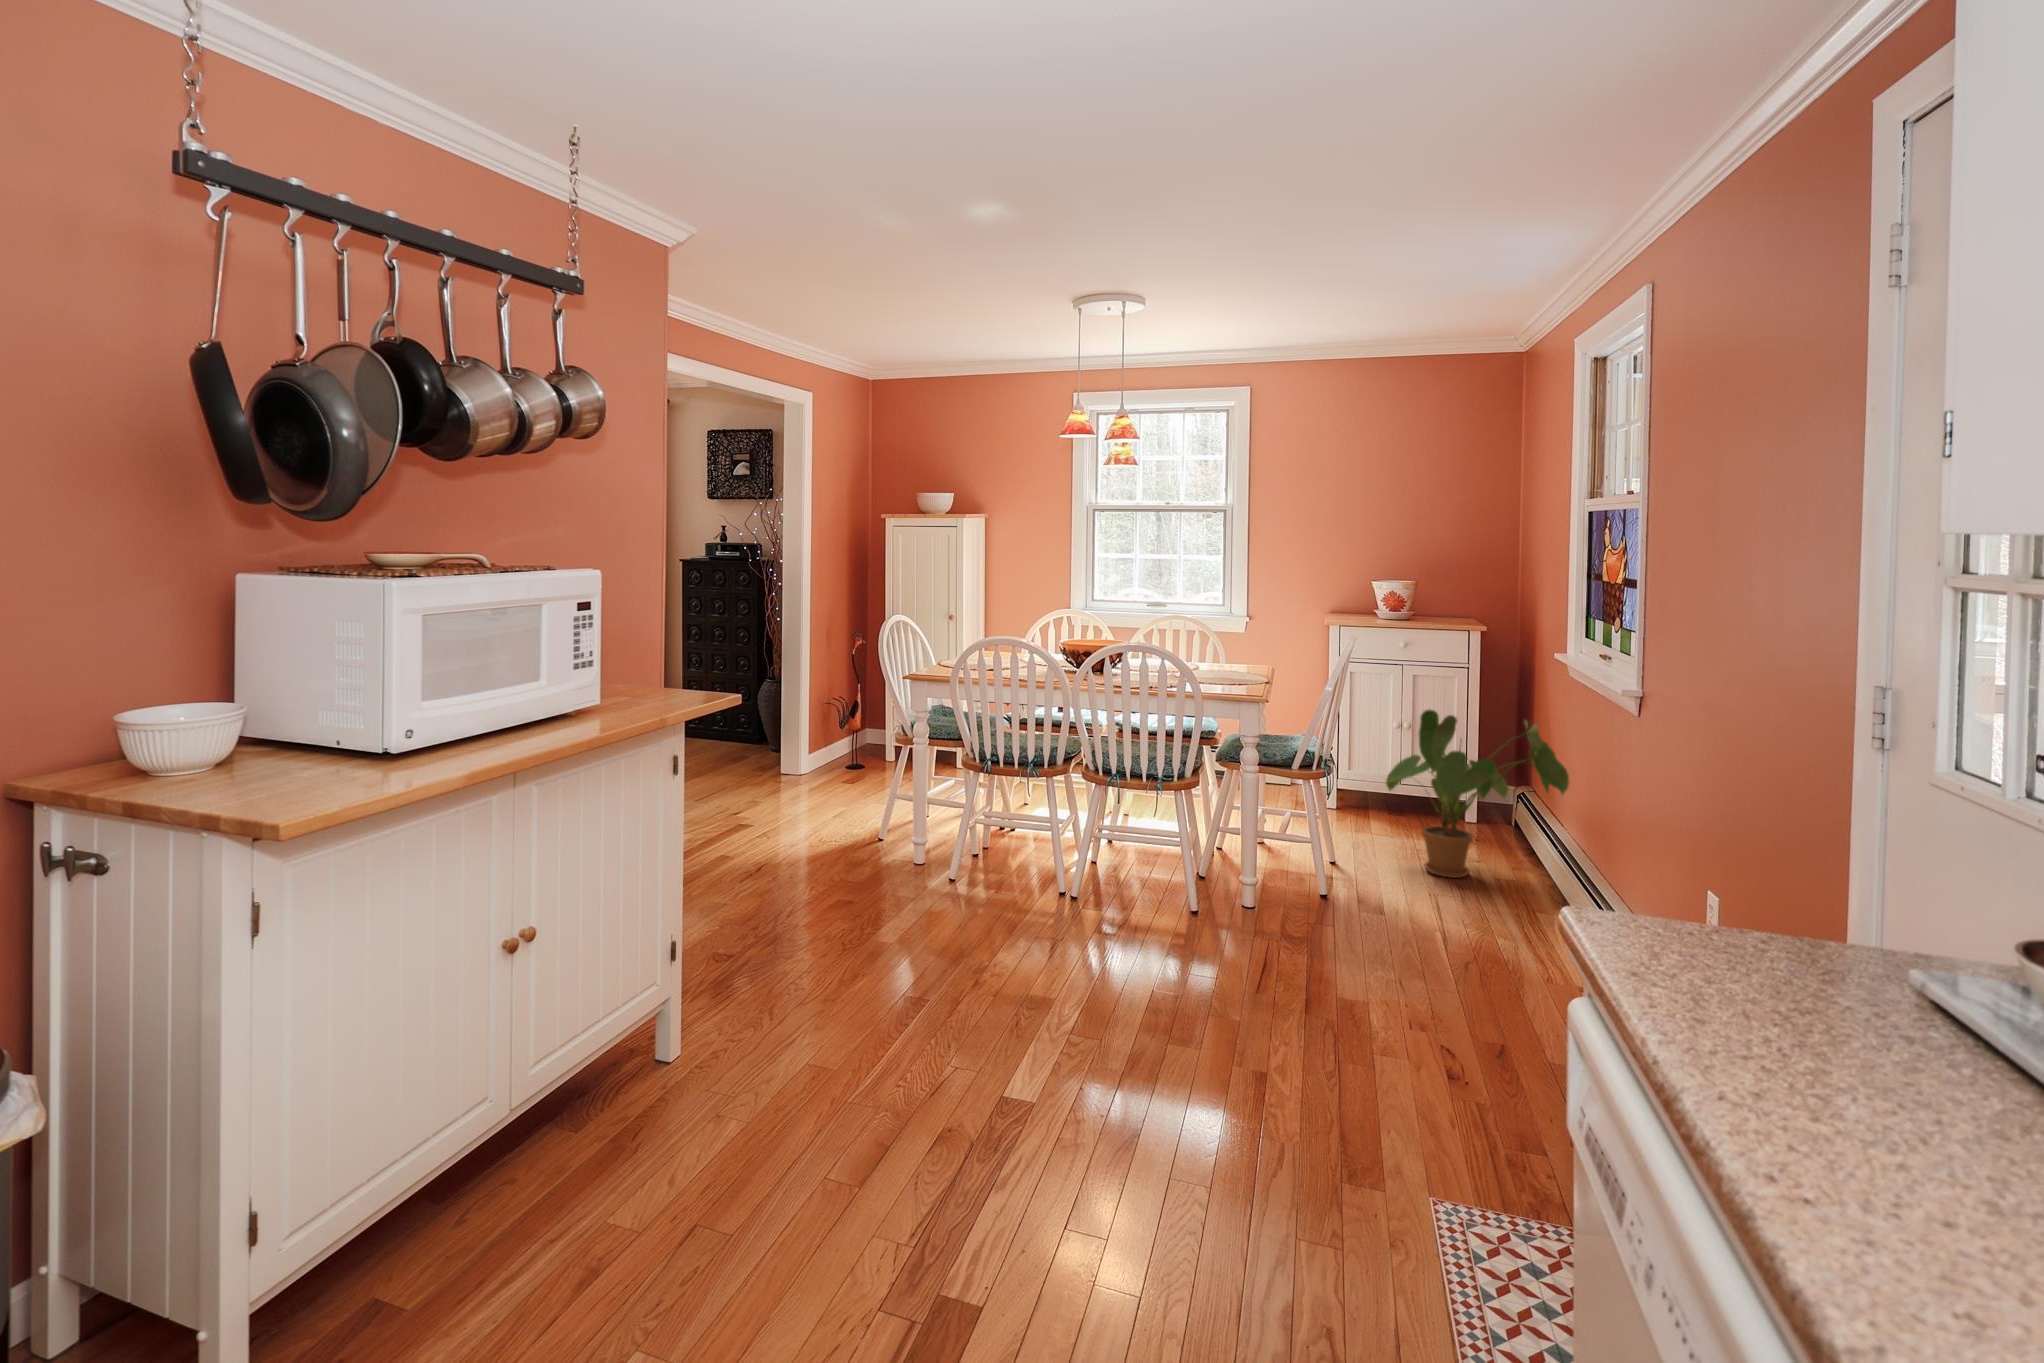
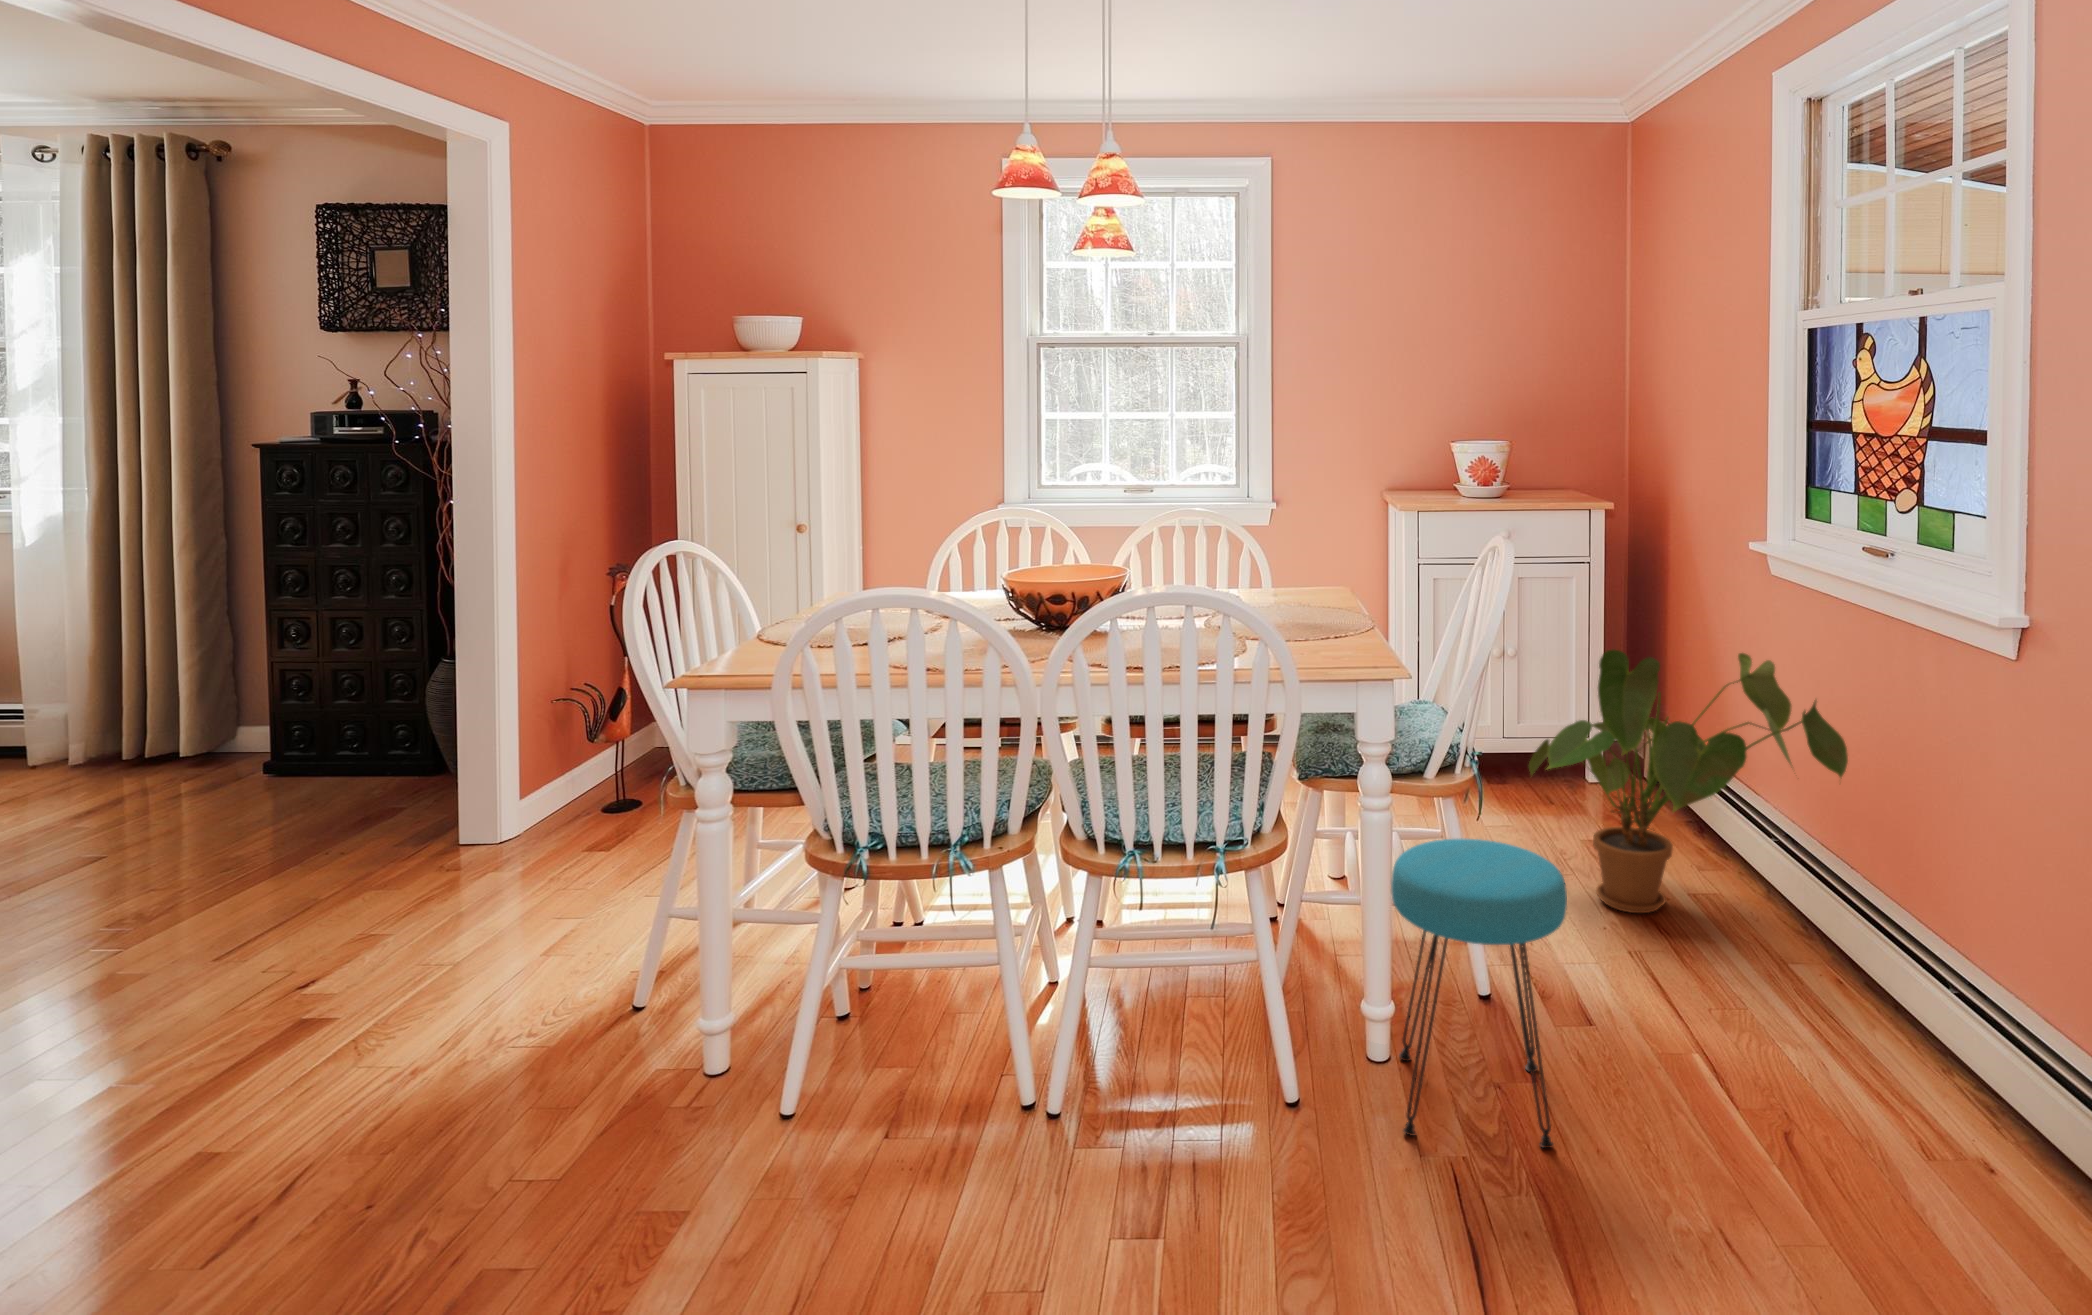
stool: none [1246,789,1339,942] -> present [1391,838,1567,1148]

